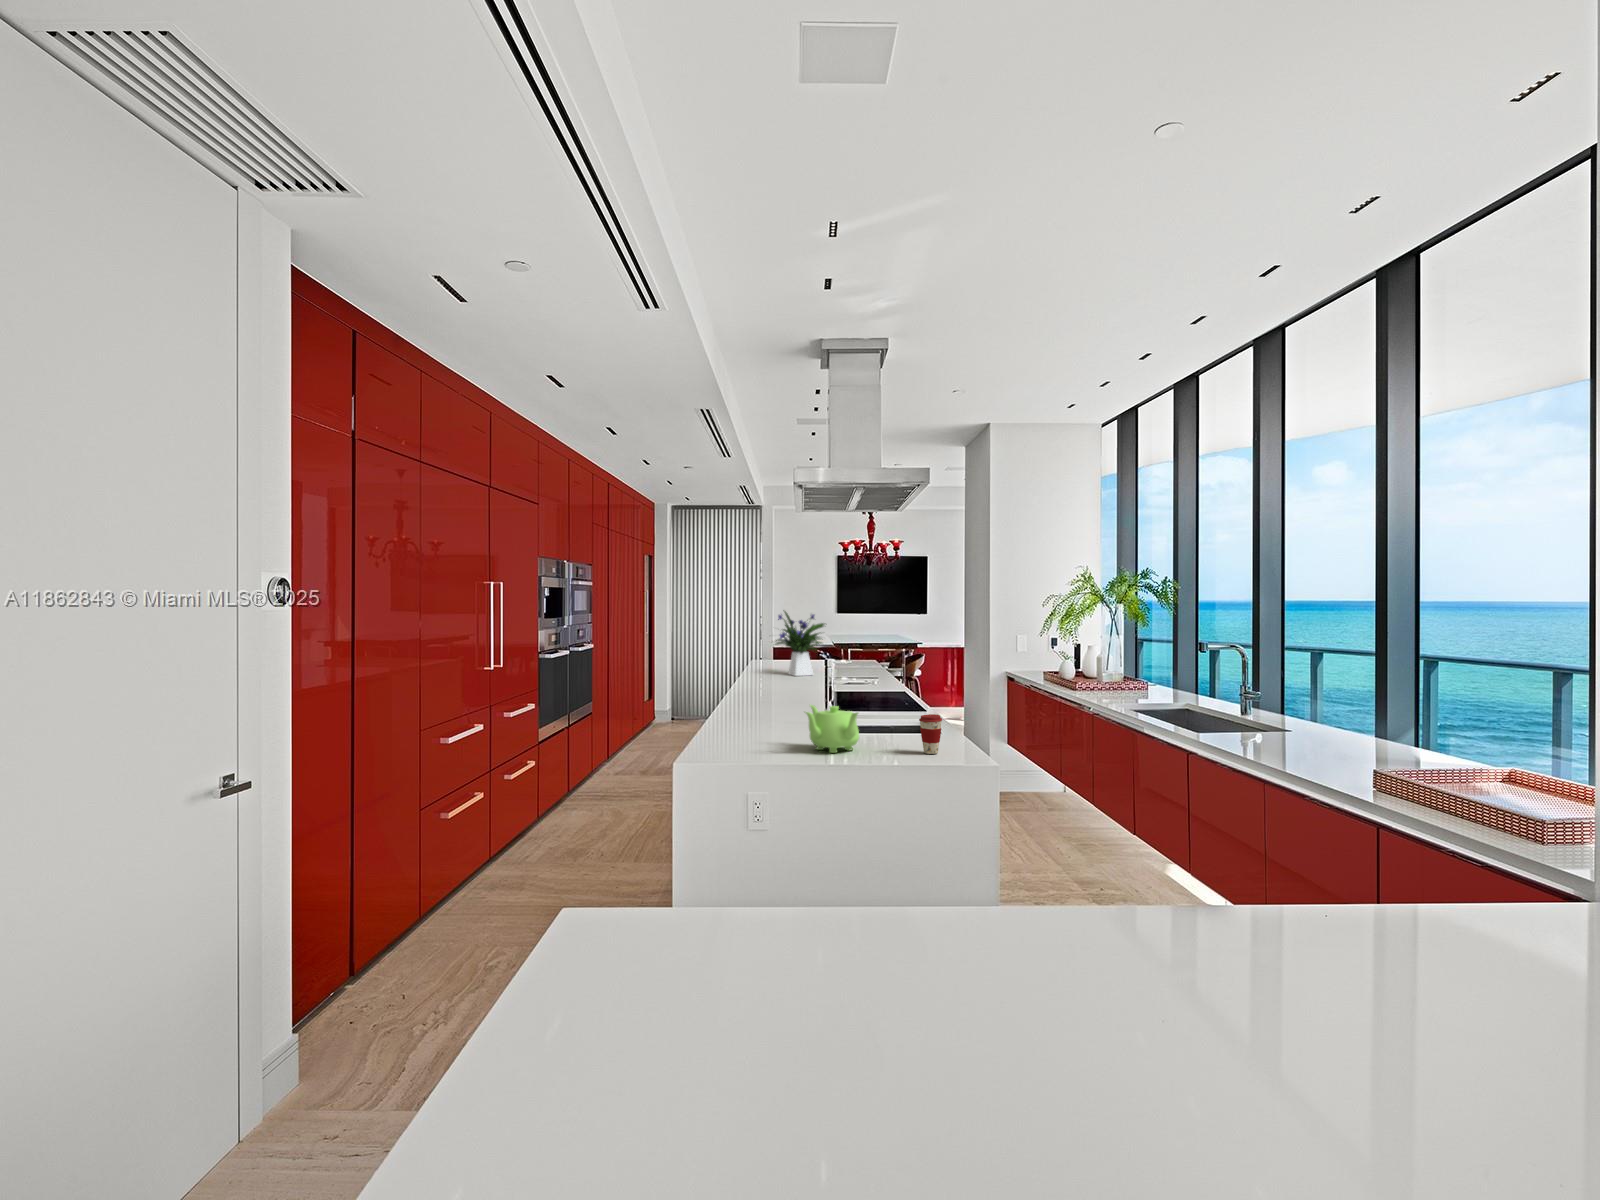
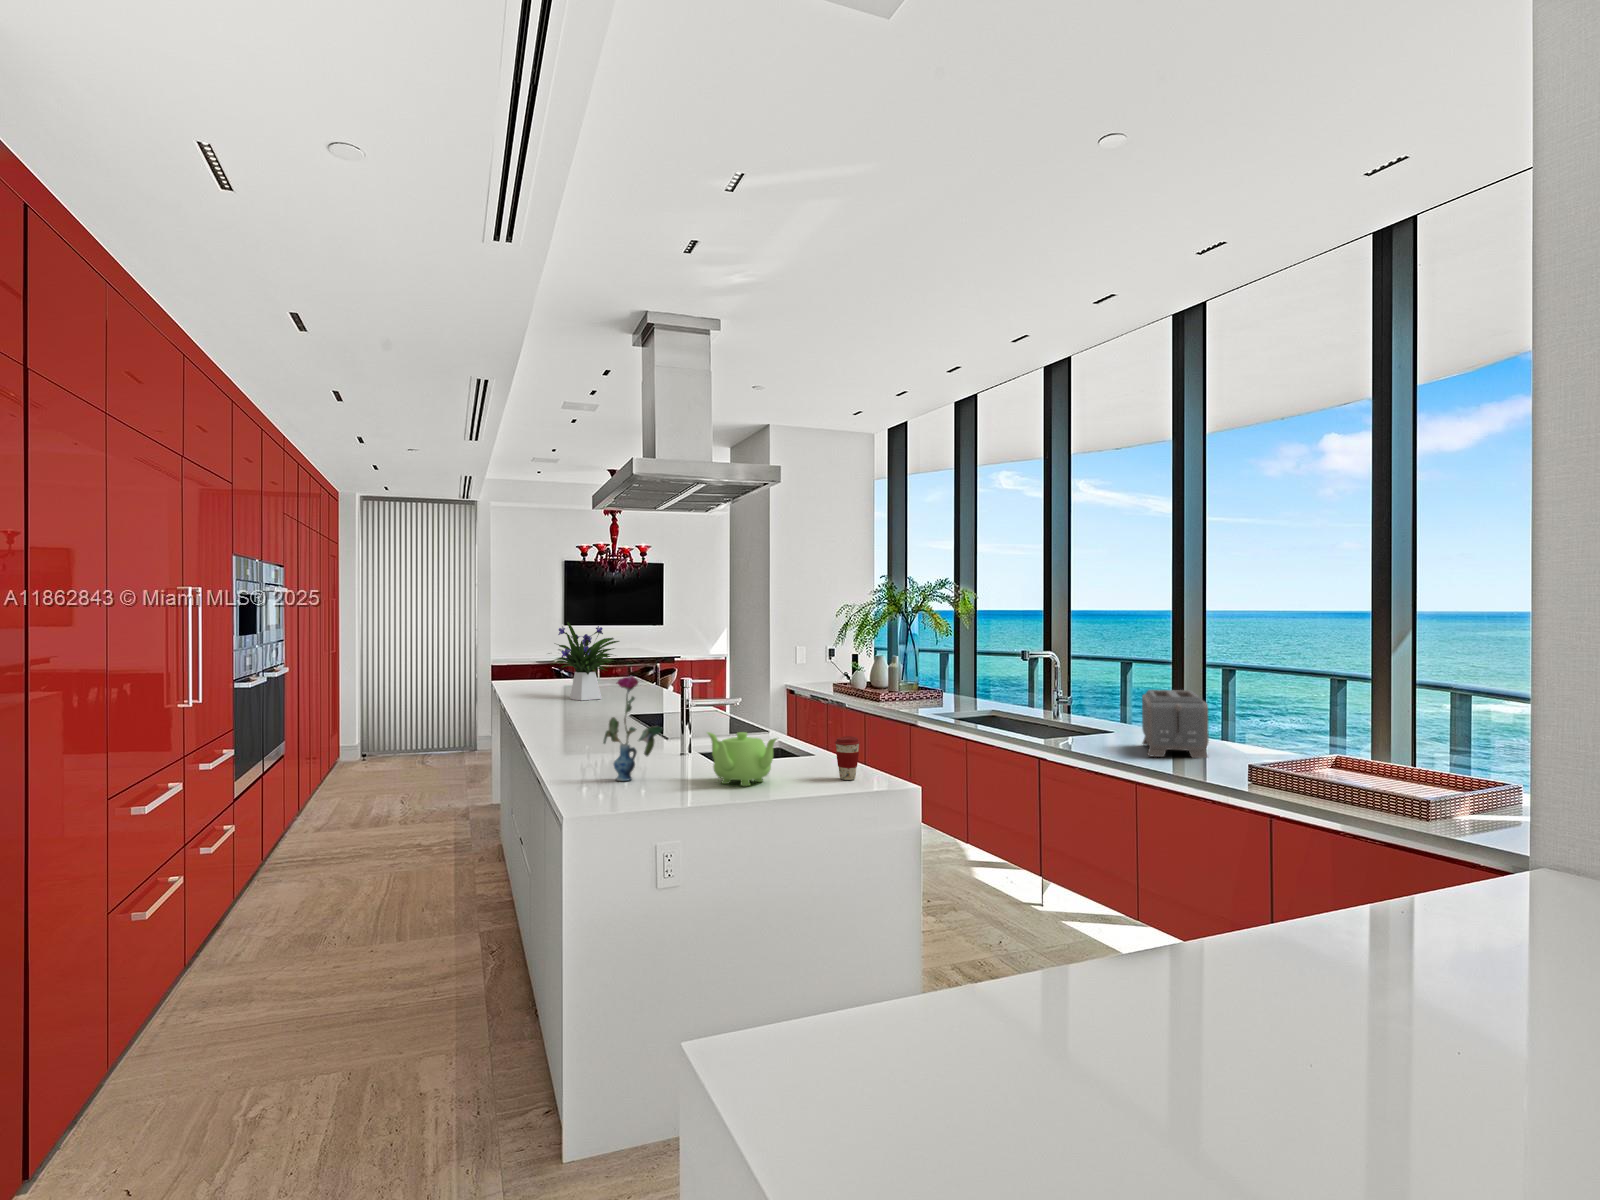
vase: none [725,654,771,742] -> present [603,676,663,781]
toaster: none [1281,683,1360,758] -> present [1142,690,1209,758]

